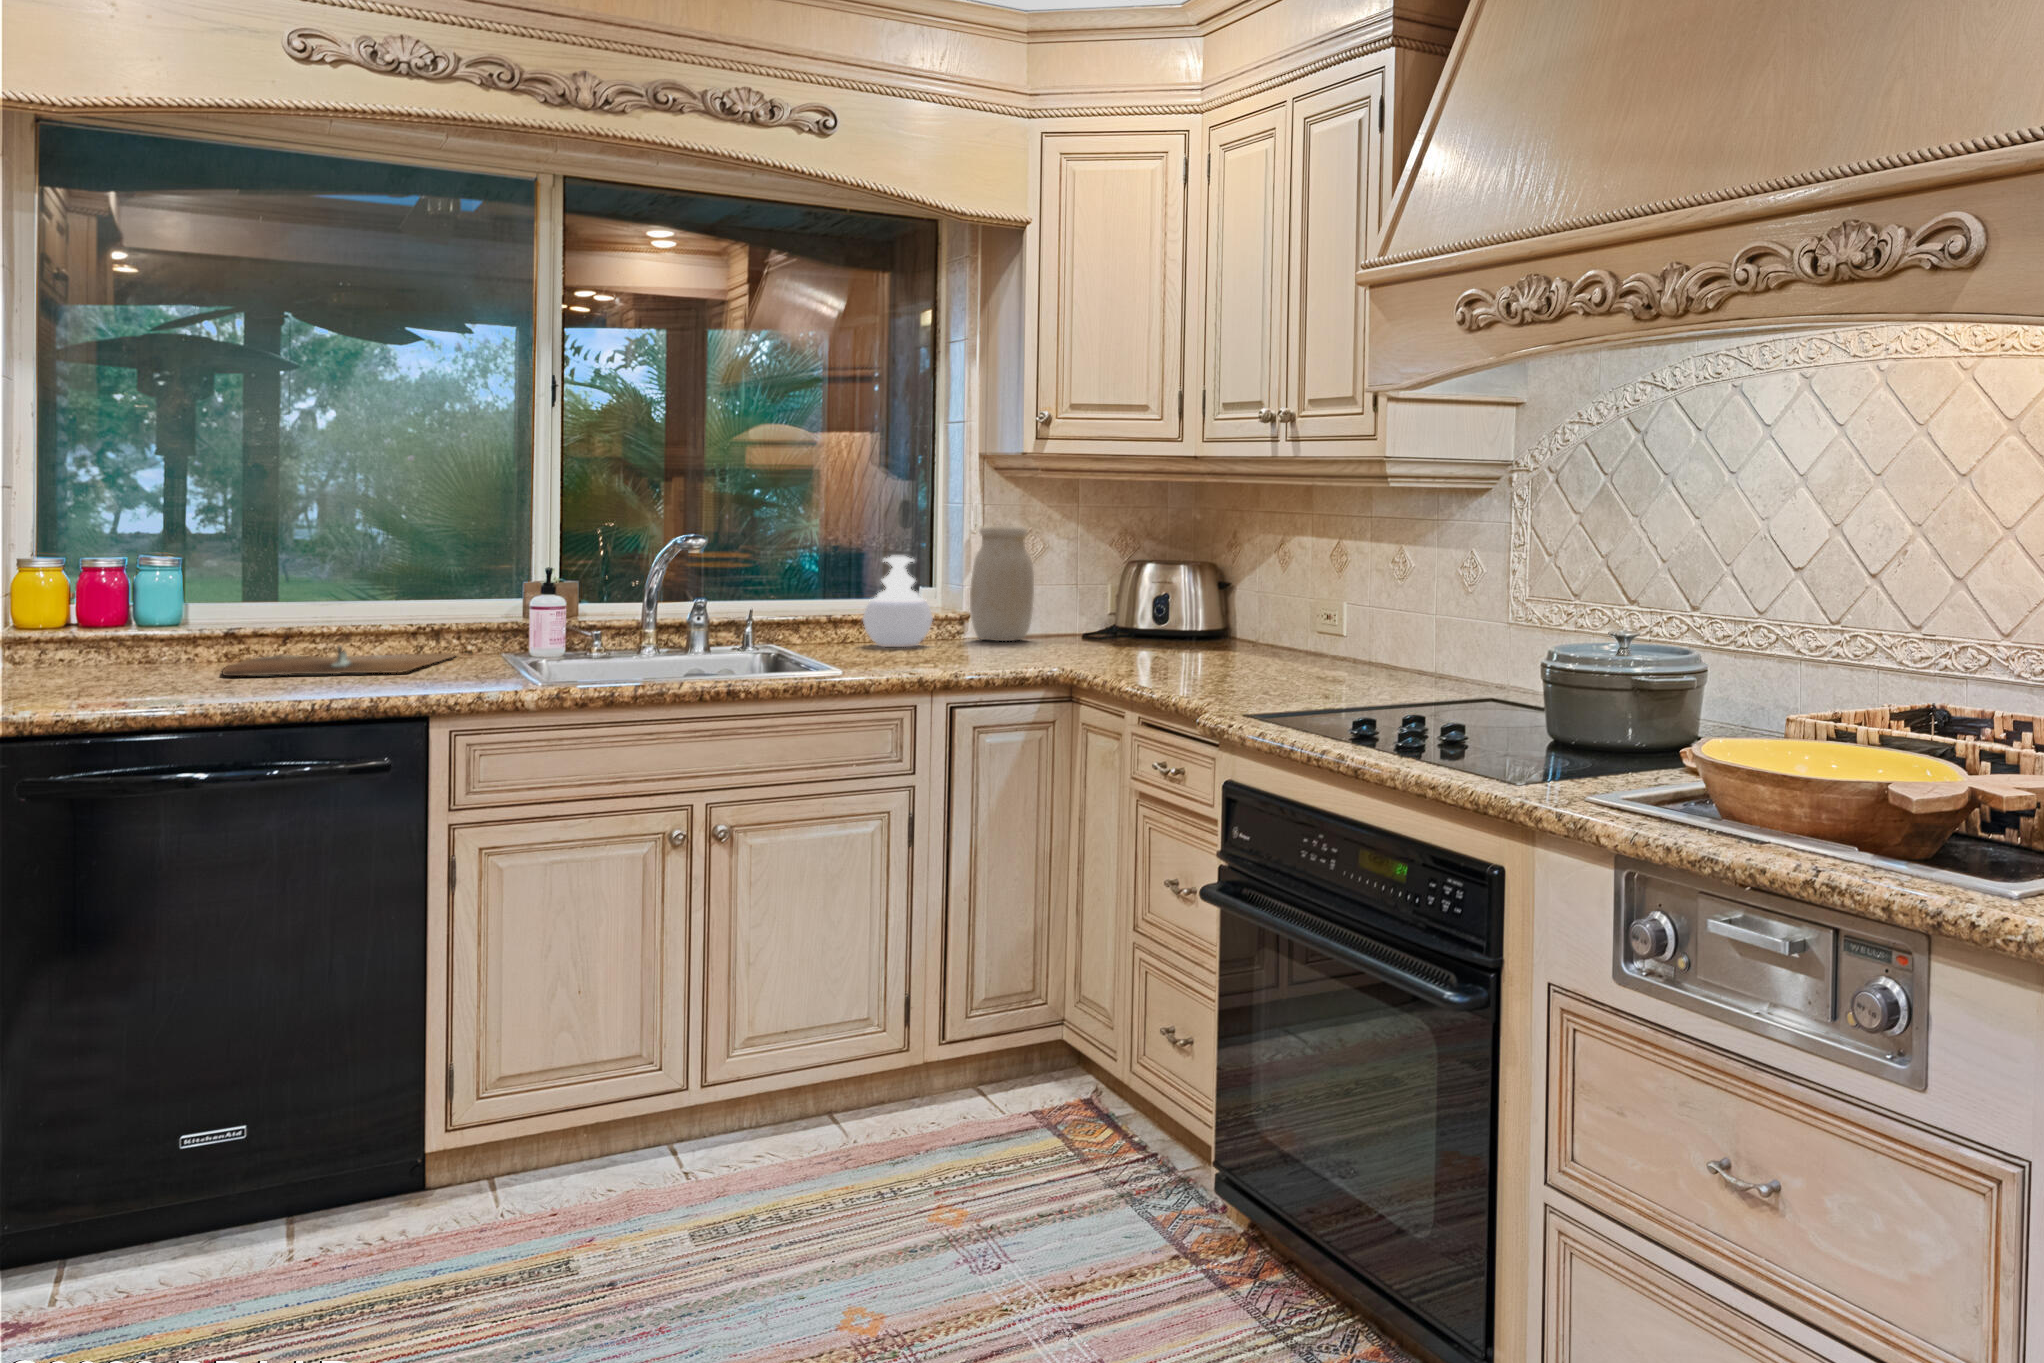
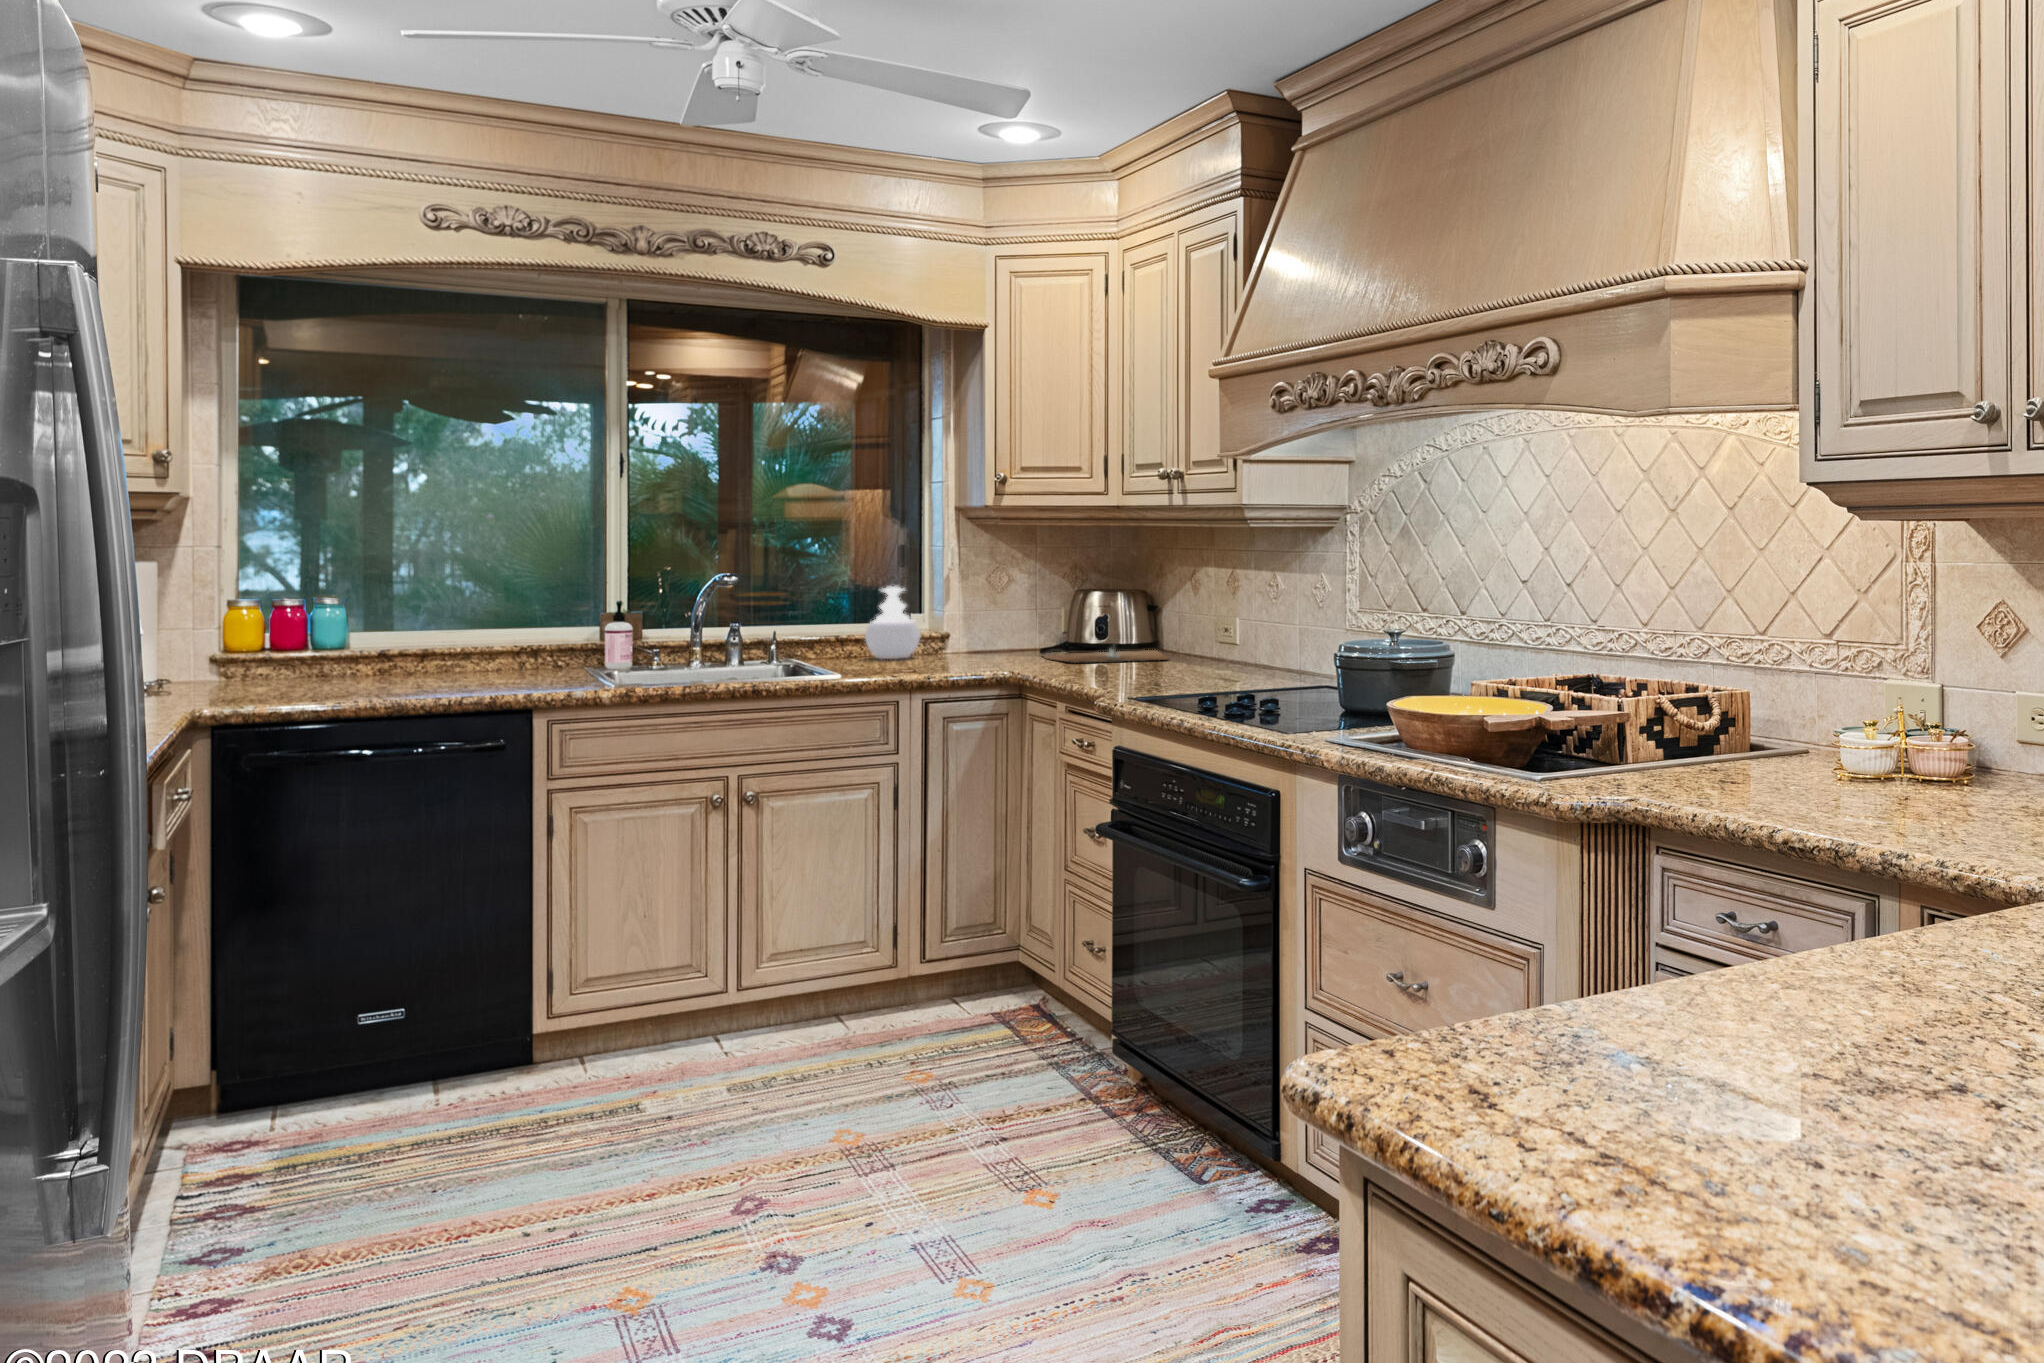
jar: present [970,525,1034,641] -> none [952,560,1003,653]
cutting board: present [222,646,455,676] -> present [1043,646,1167,663]

